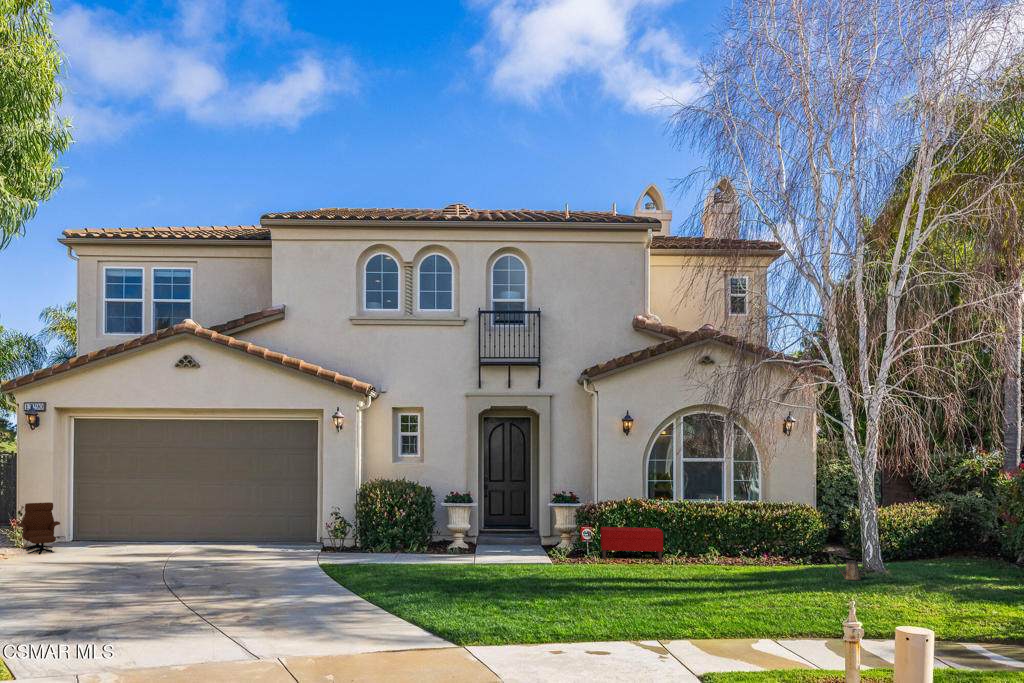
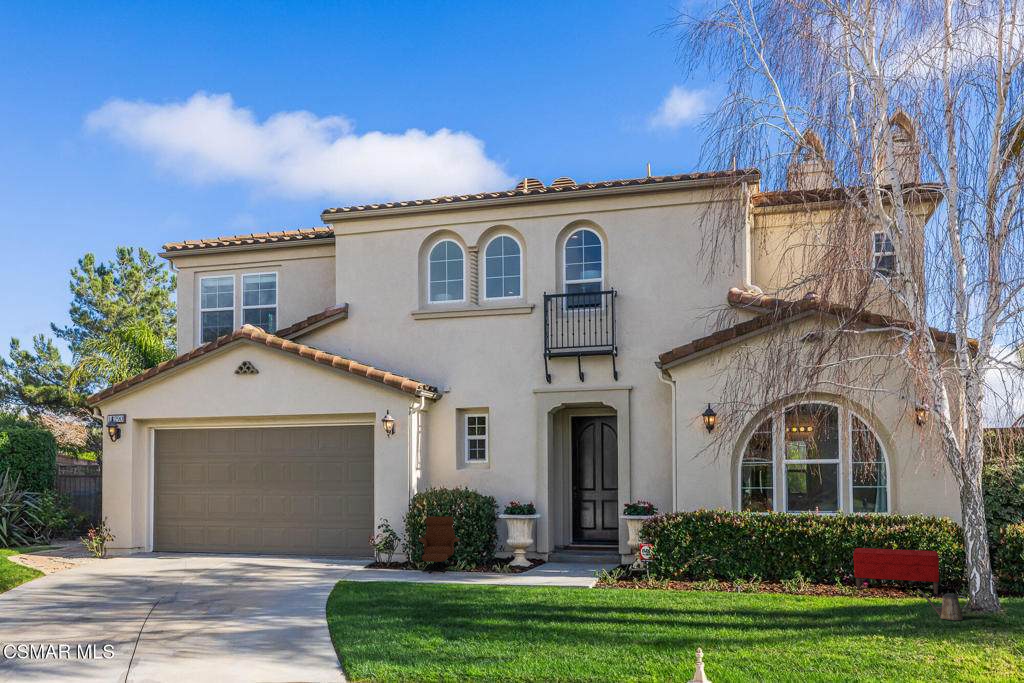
lounge chair: present [17,502,60,554] -> present [418,517,460,574]
bench: present [600,527,663,561] -> present [853,548,939,594]

